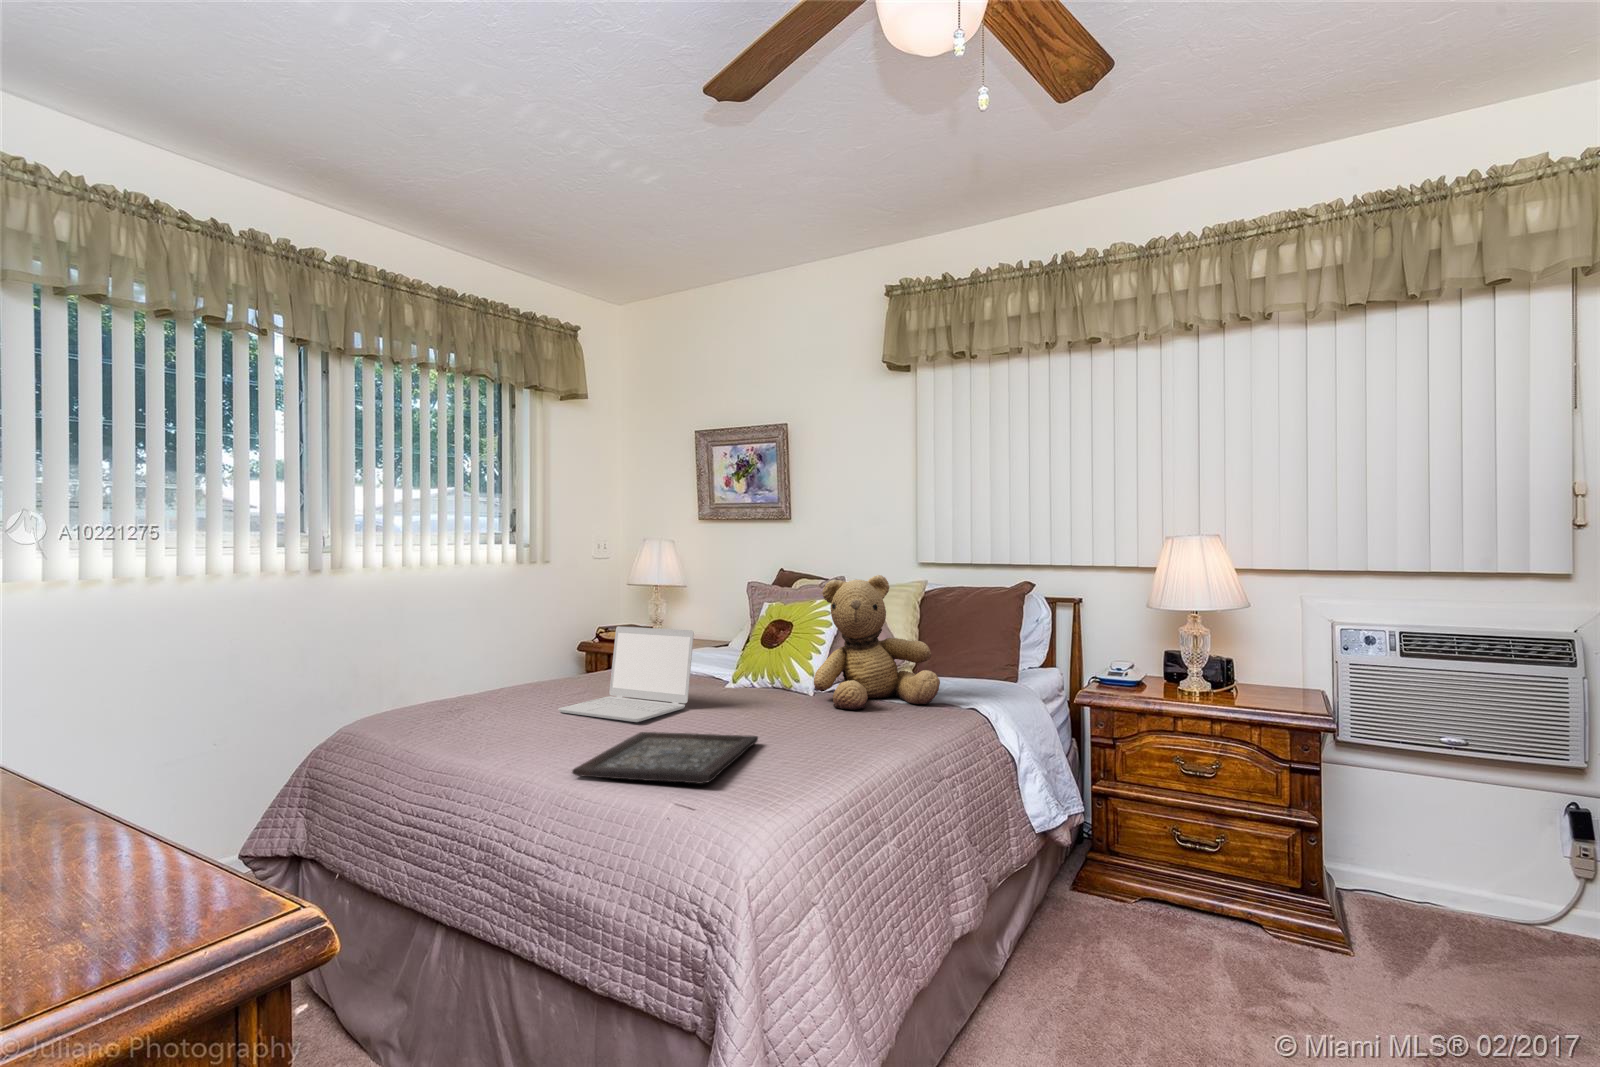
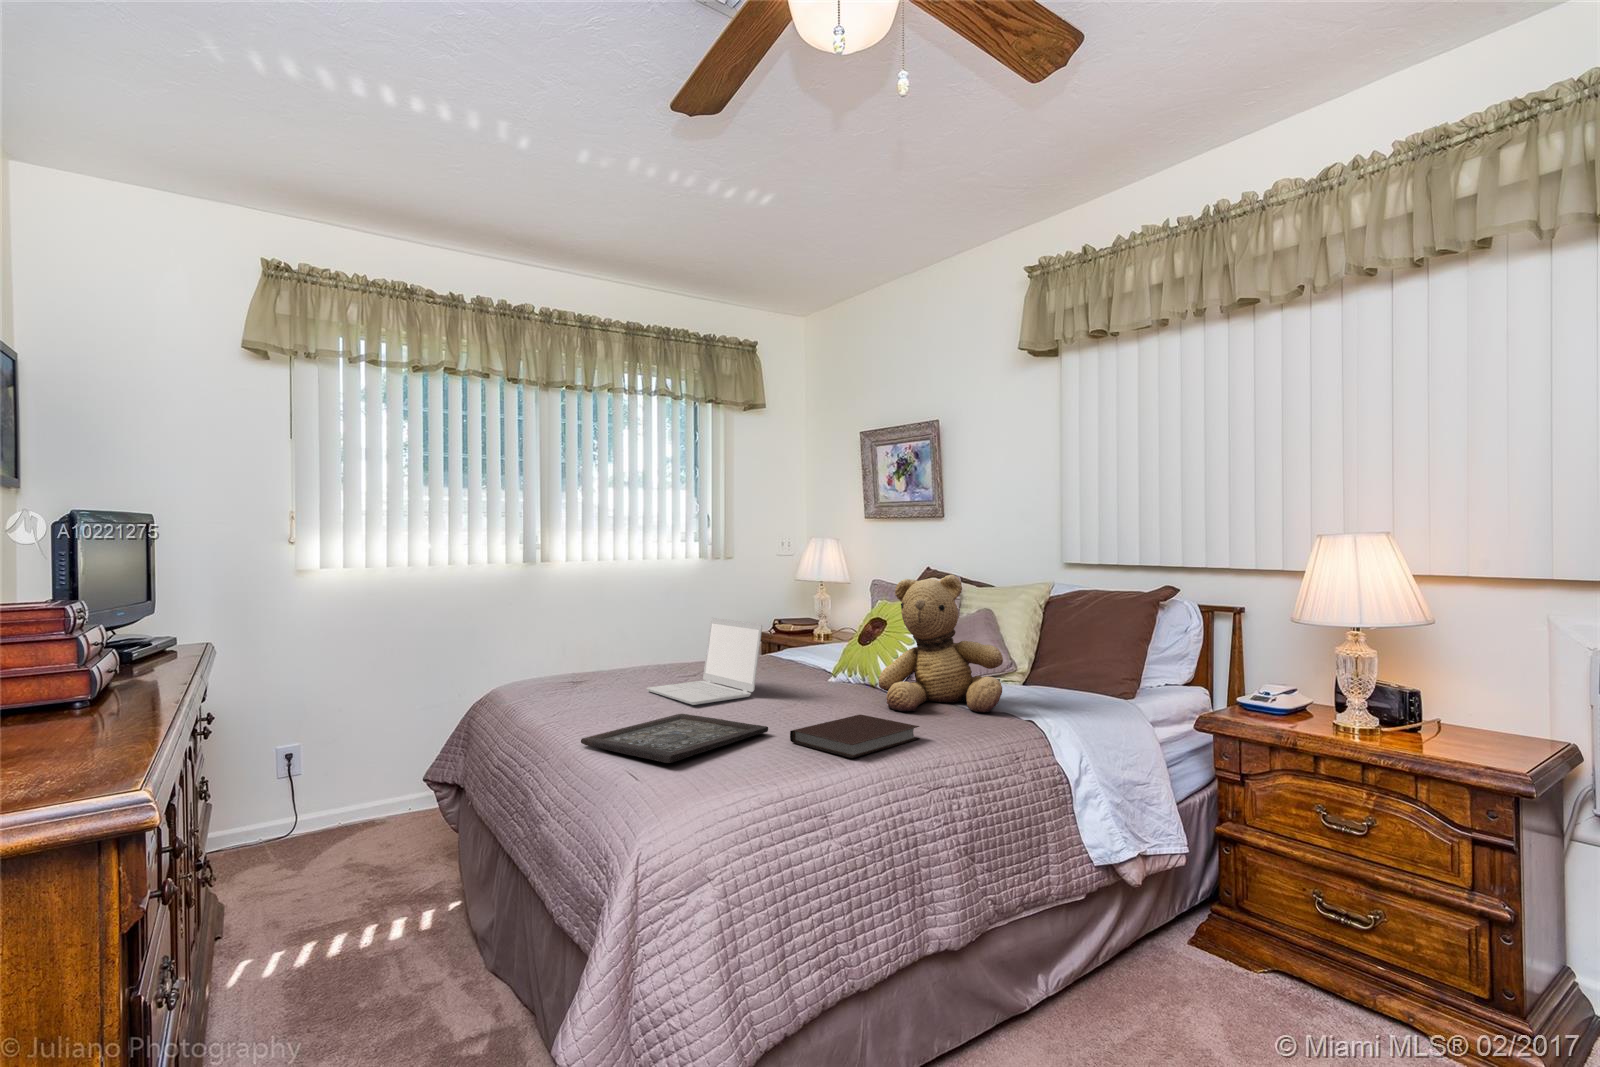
notebook: none [791,716,903,757] -> present [790,715,919,758]

